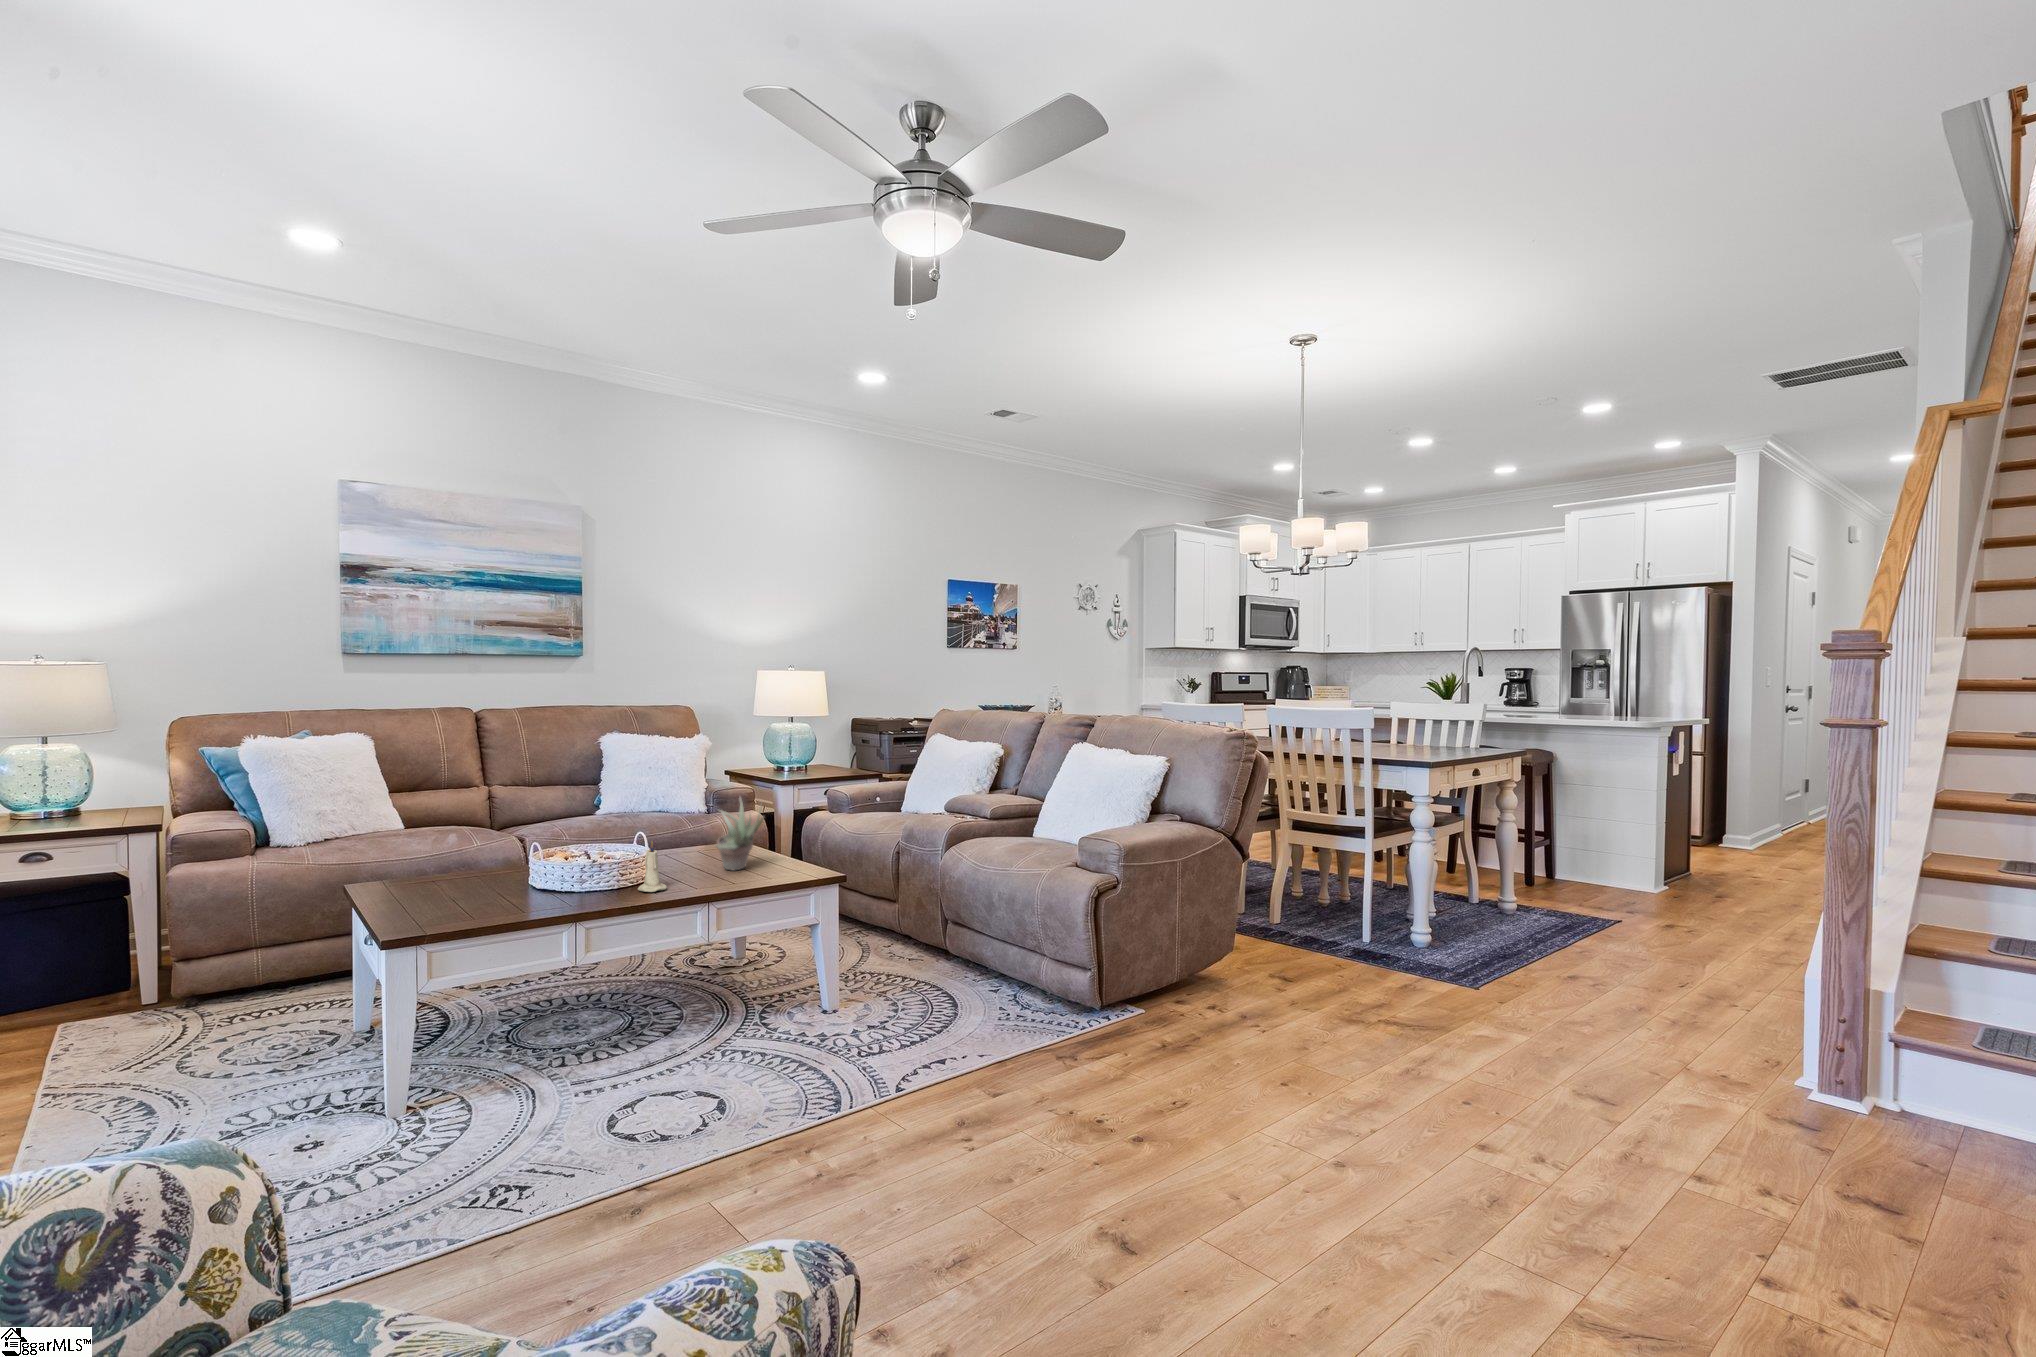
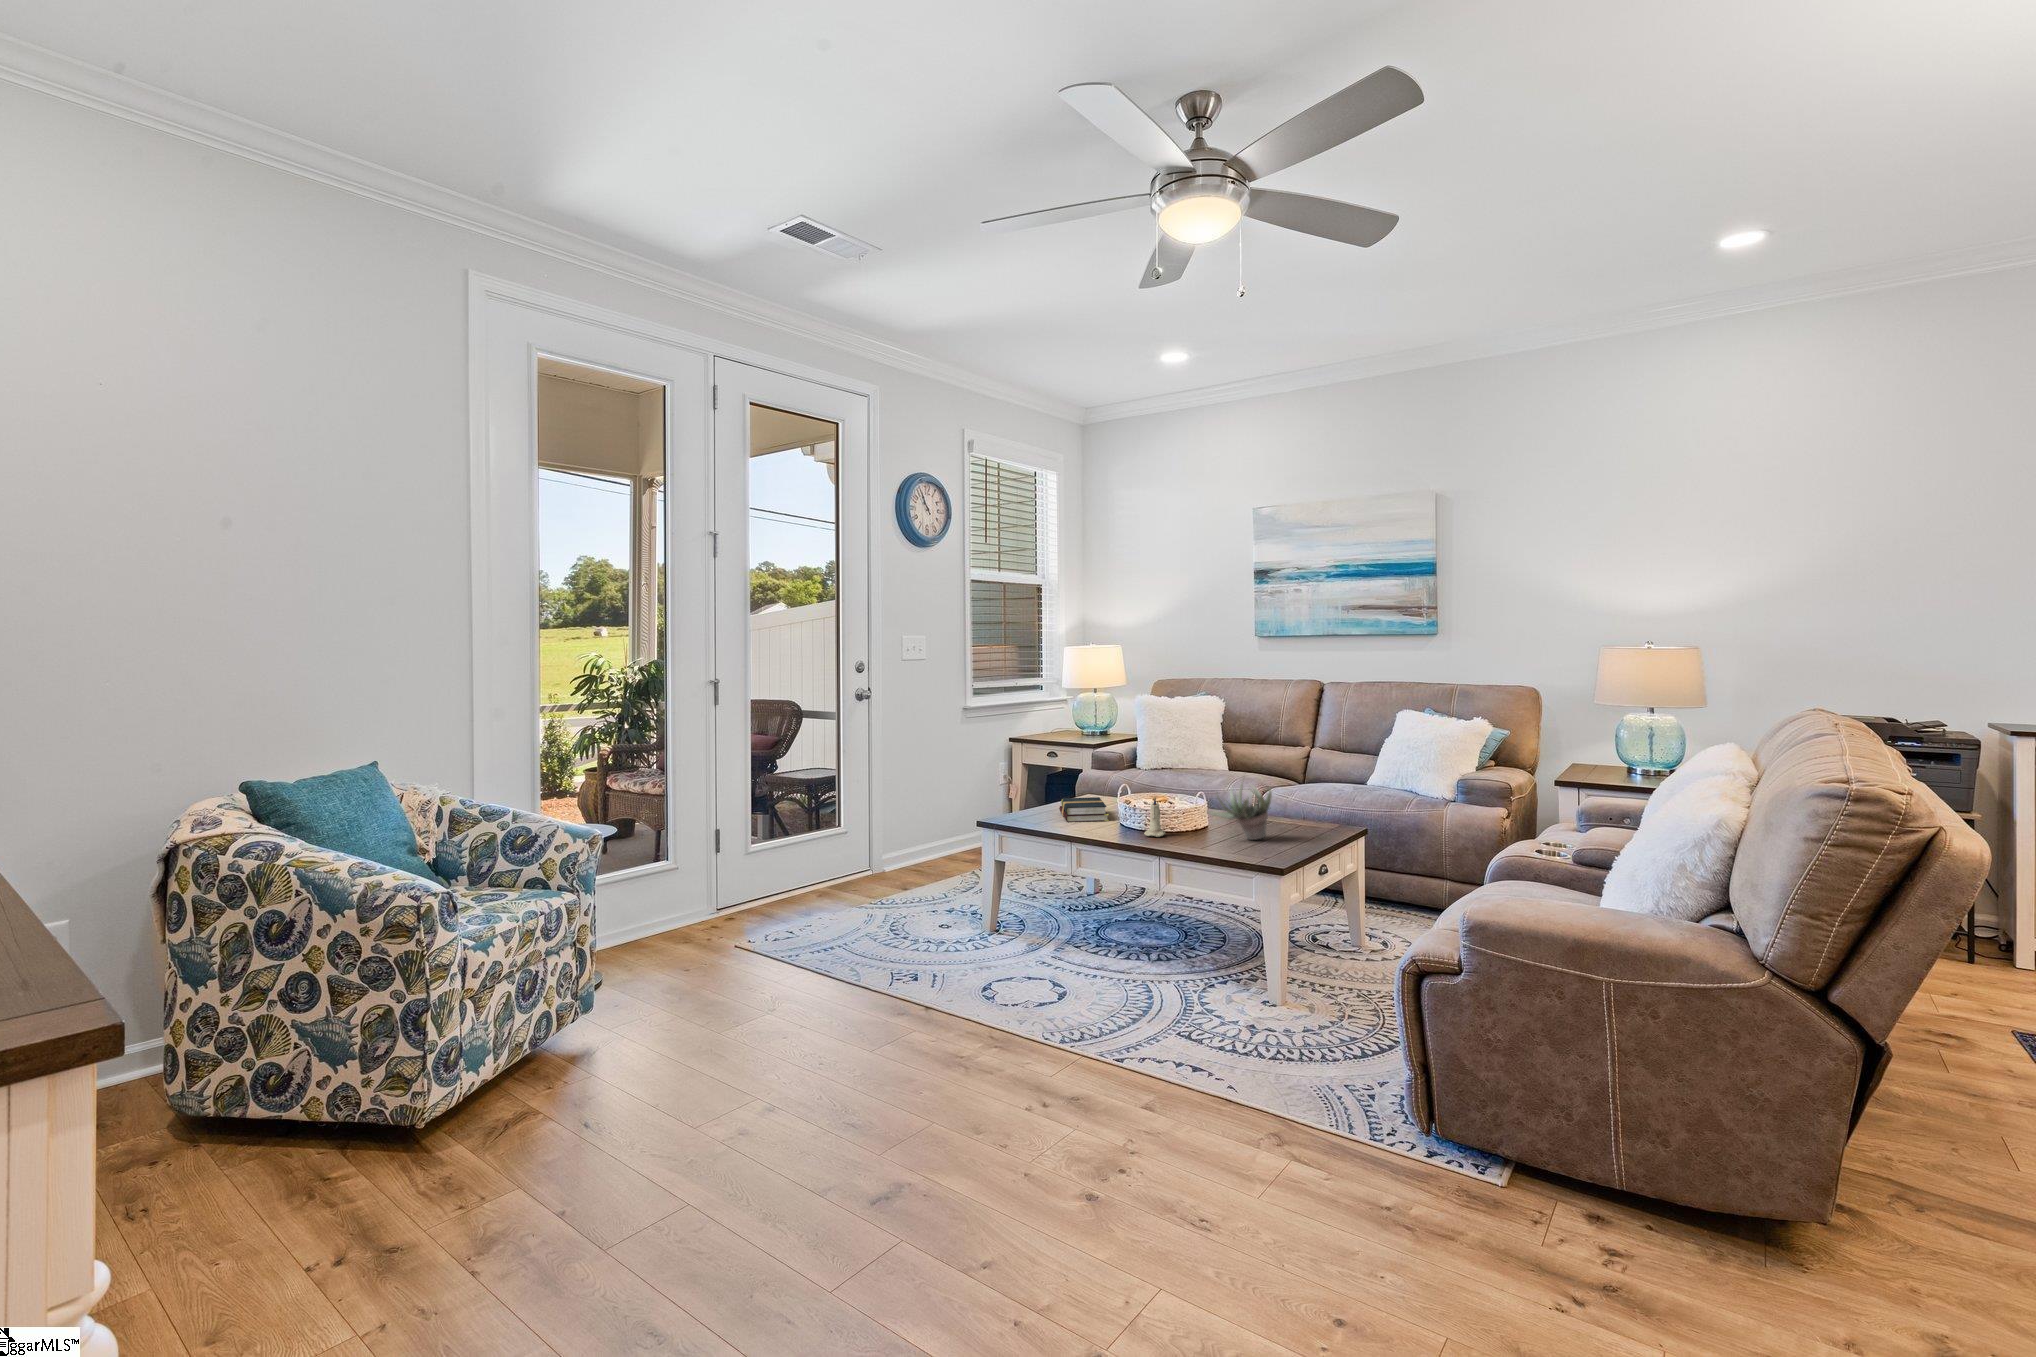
hardback book: none [415,873,528,910] -> present [1059,797,1109,822]

